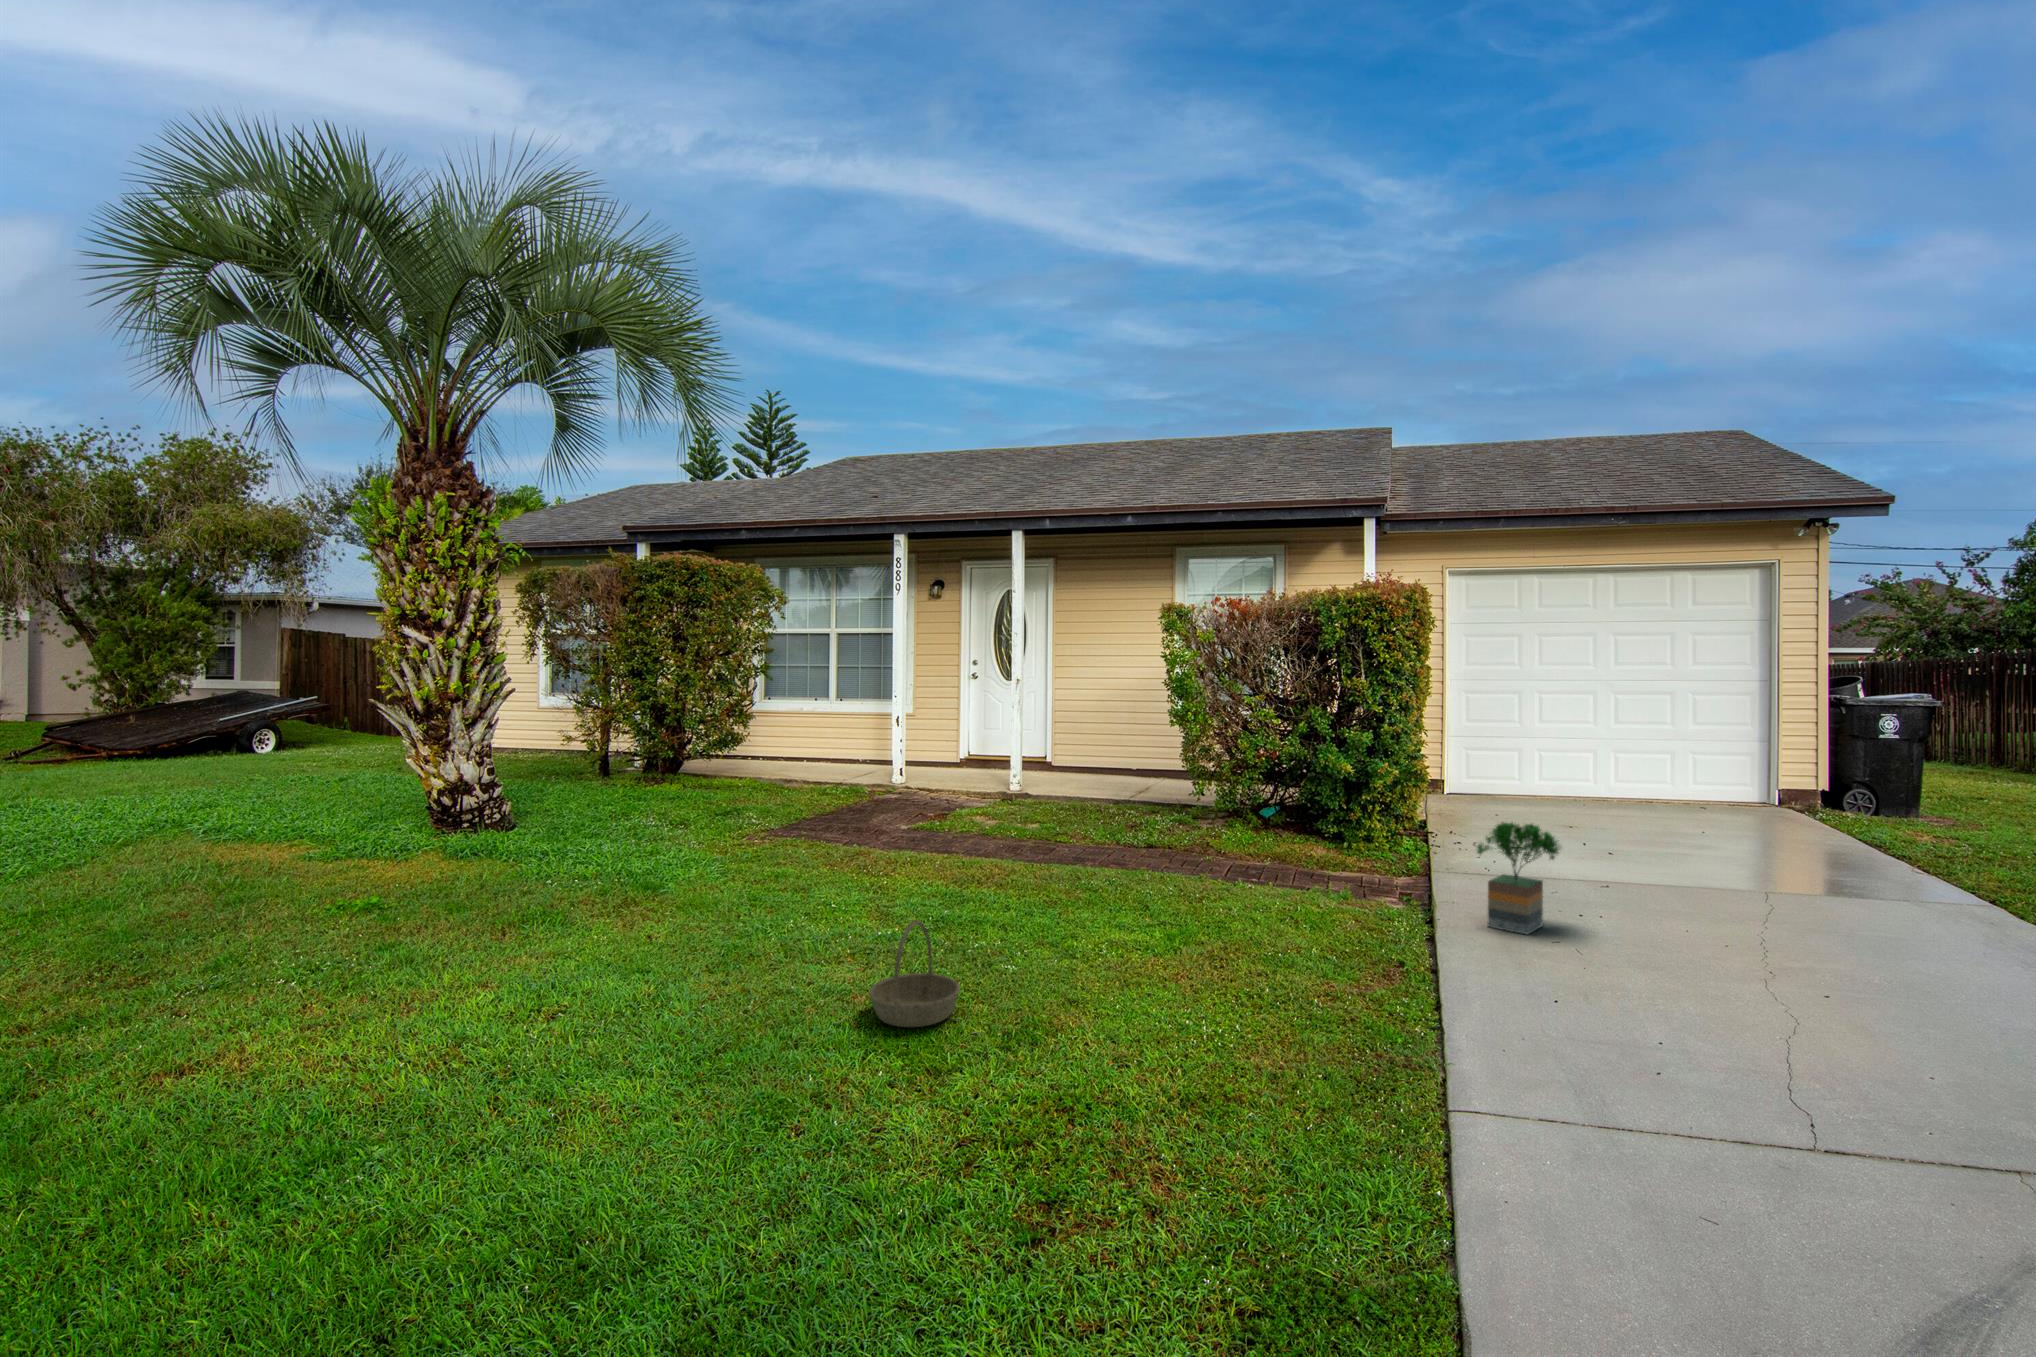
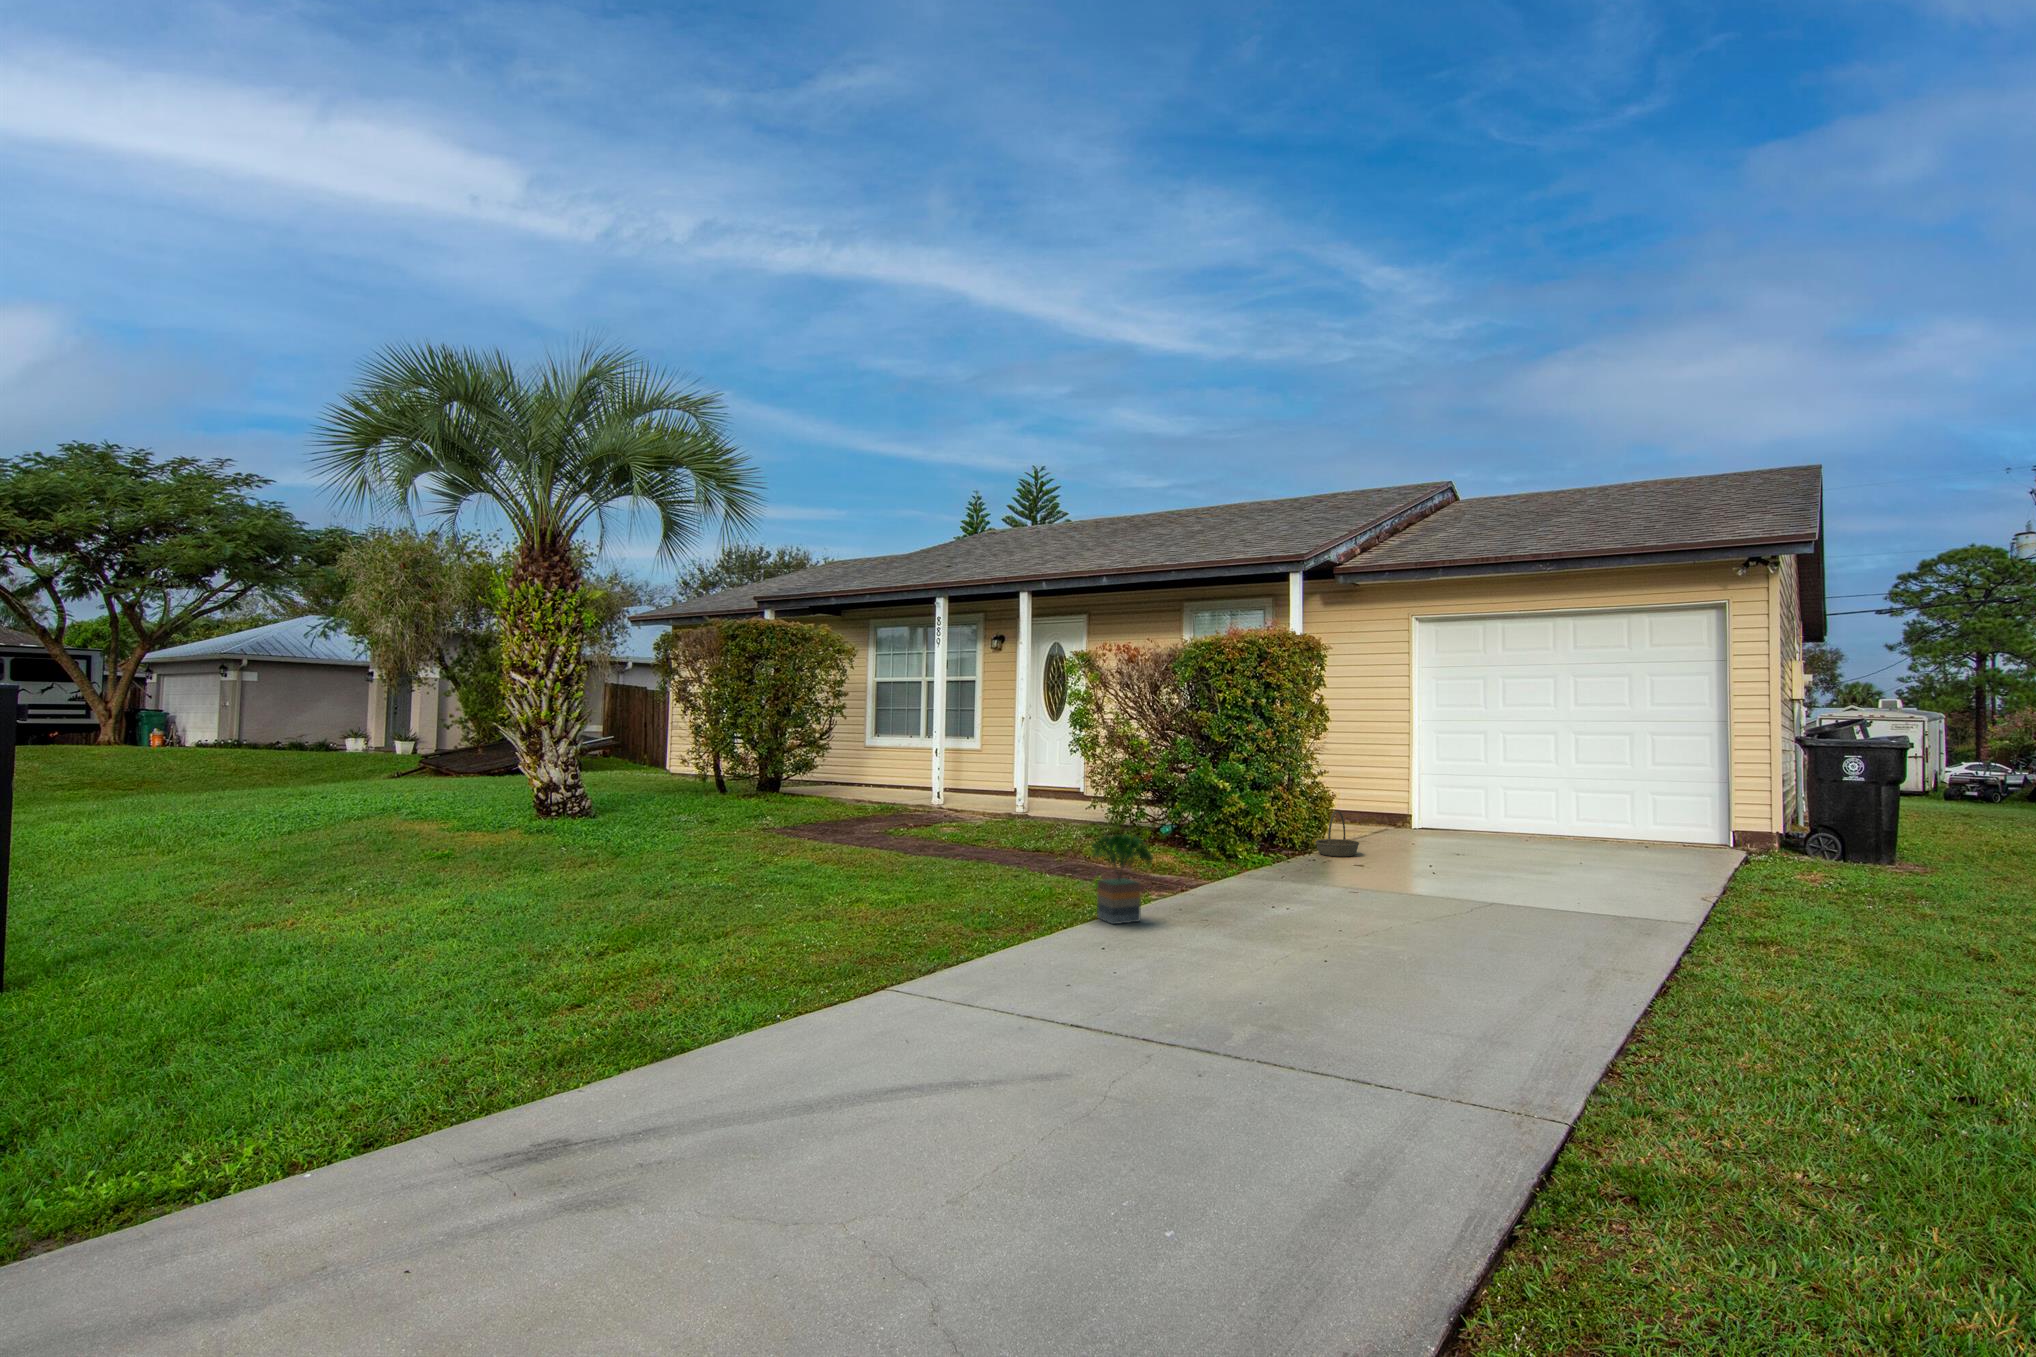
basket: present [869,921,960,1027] -> present [1315,811,1359,857]

